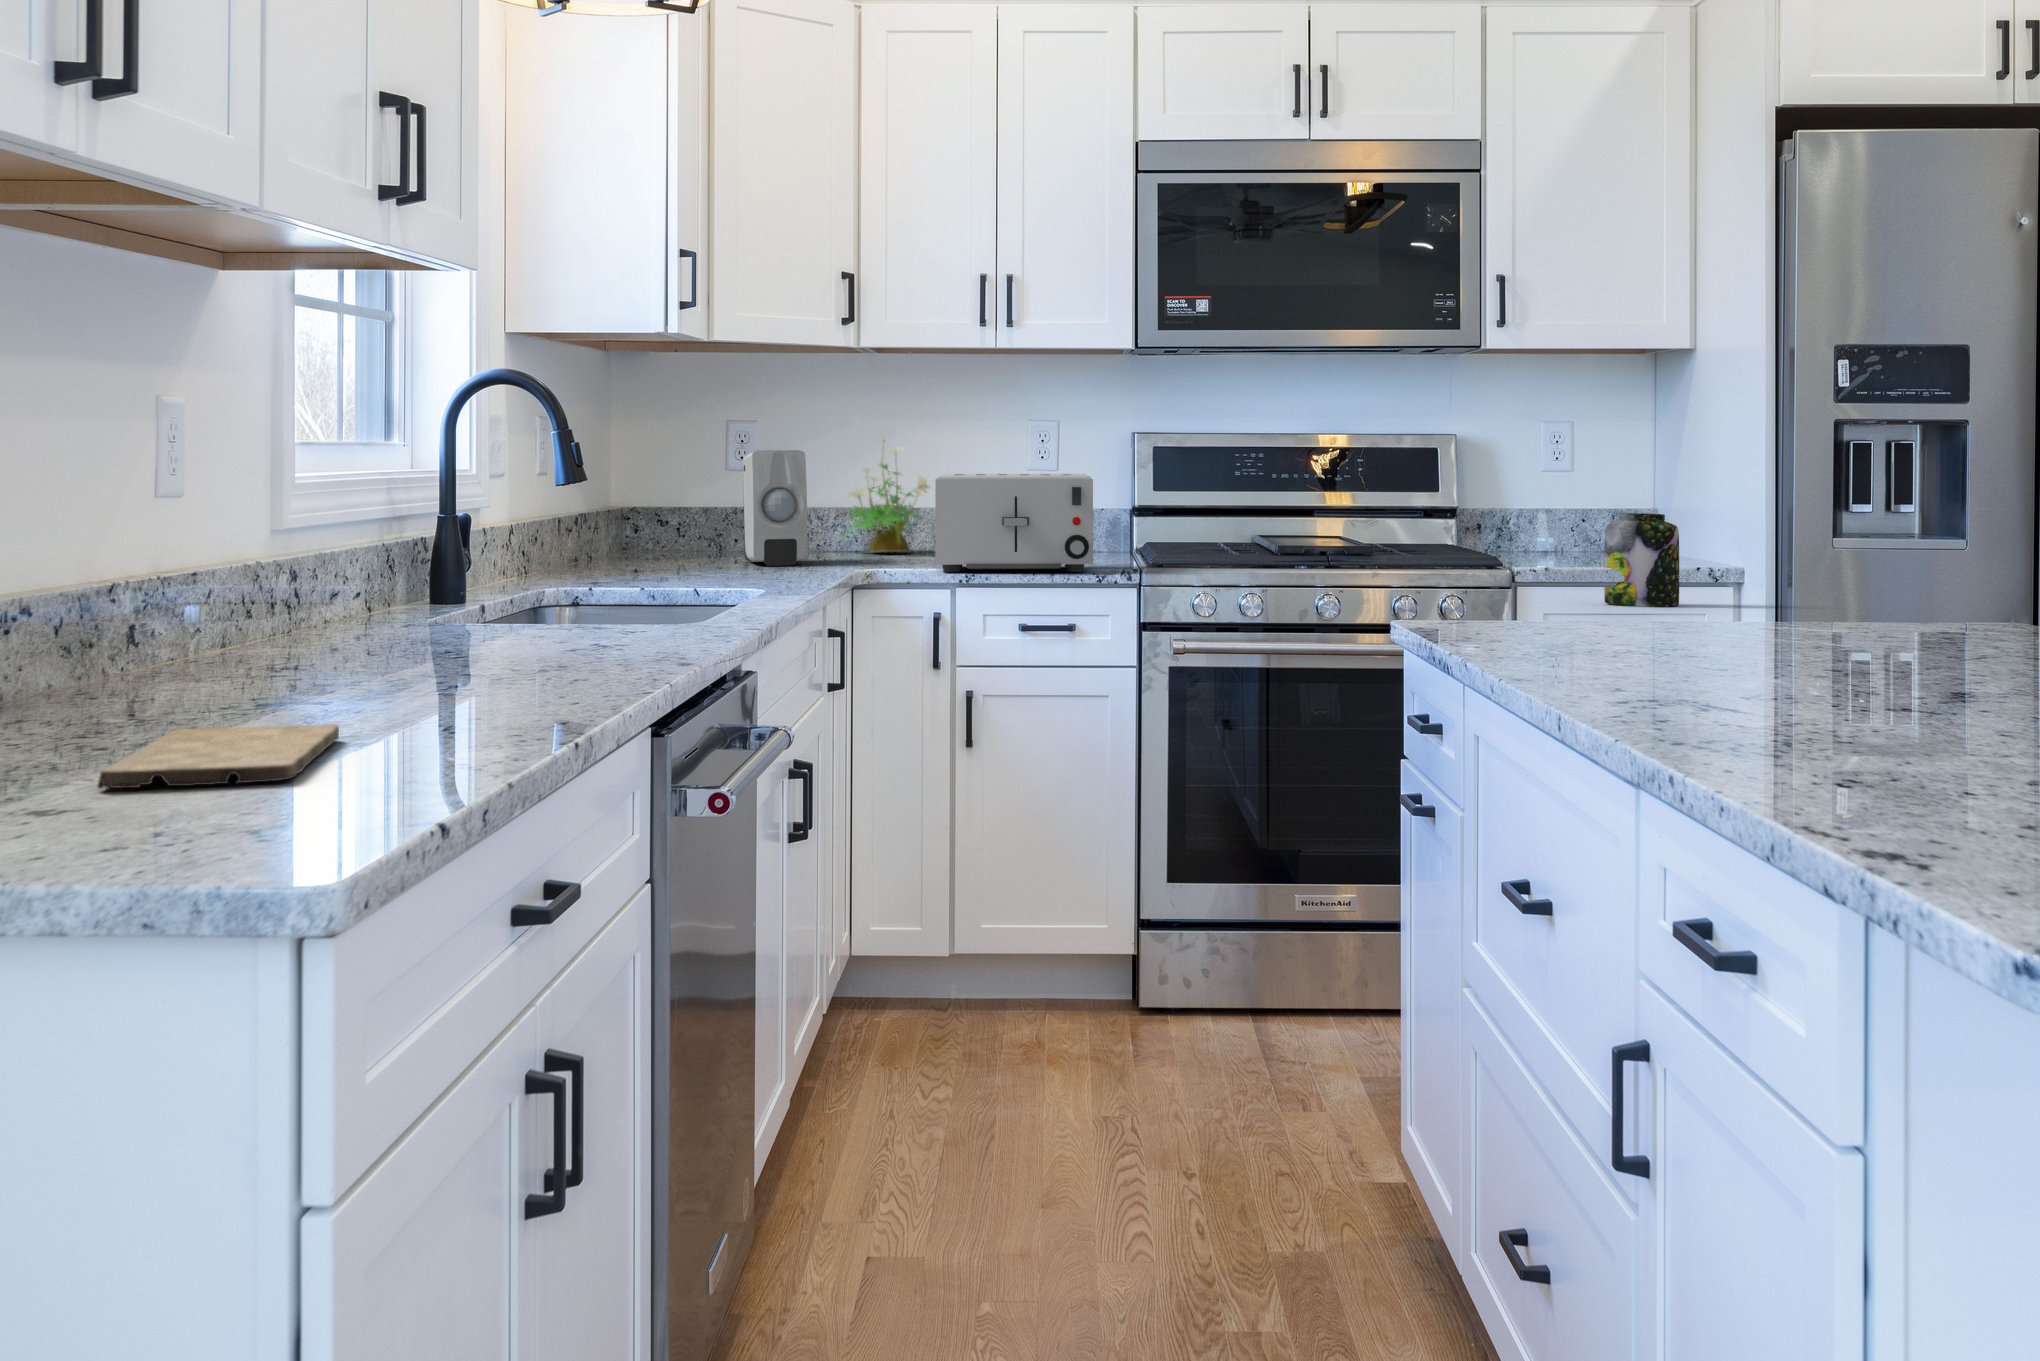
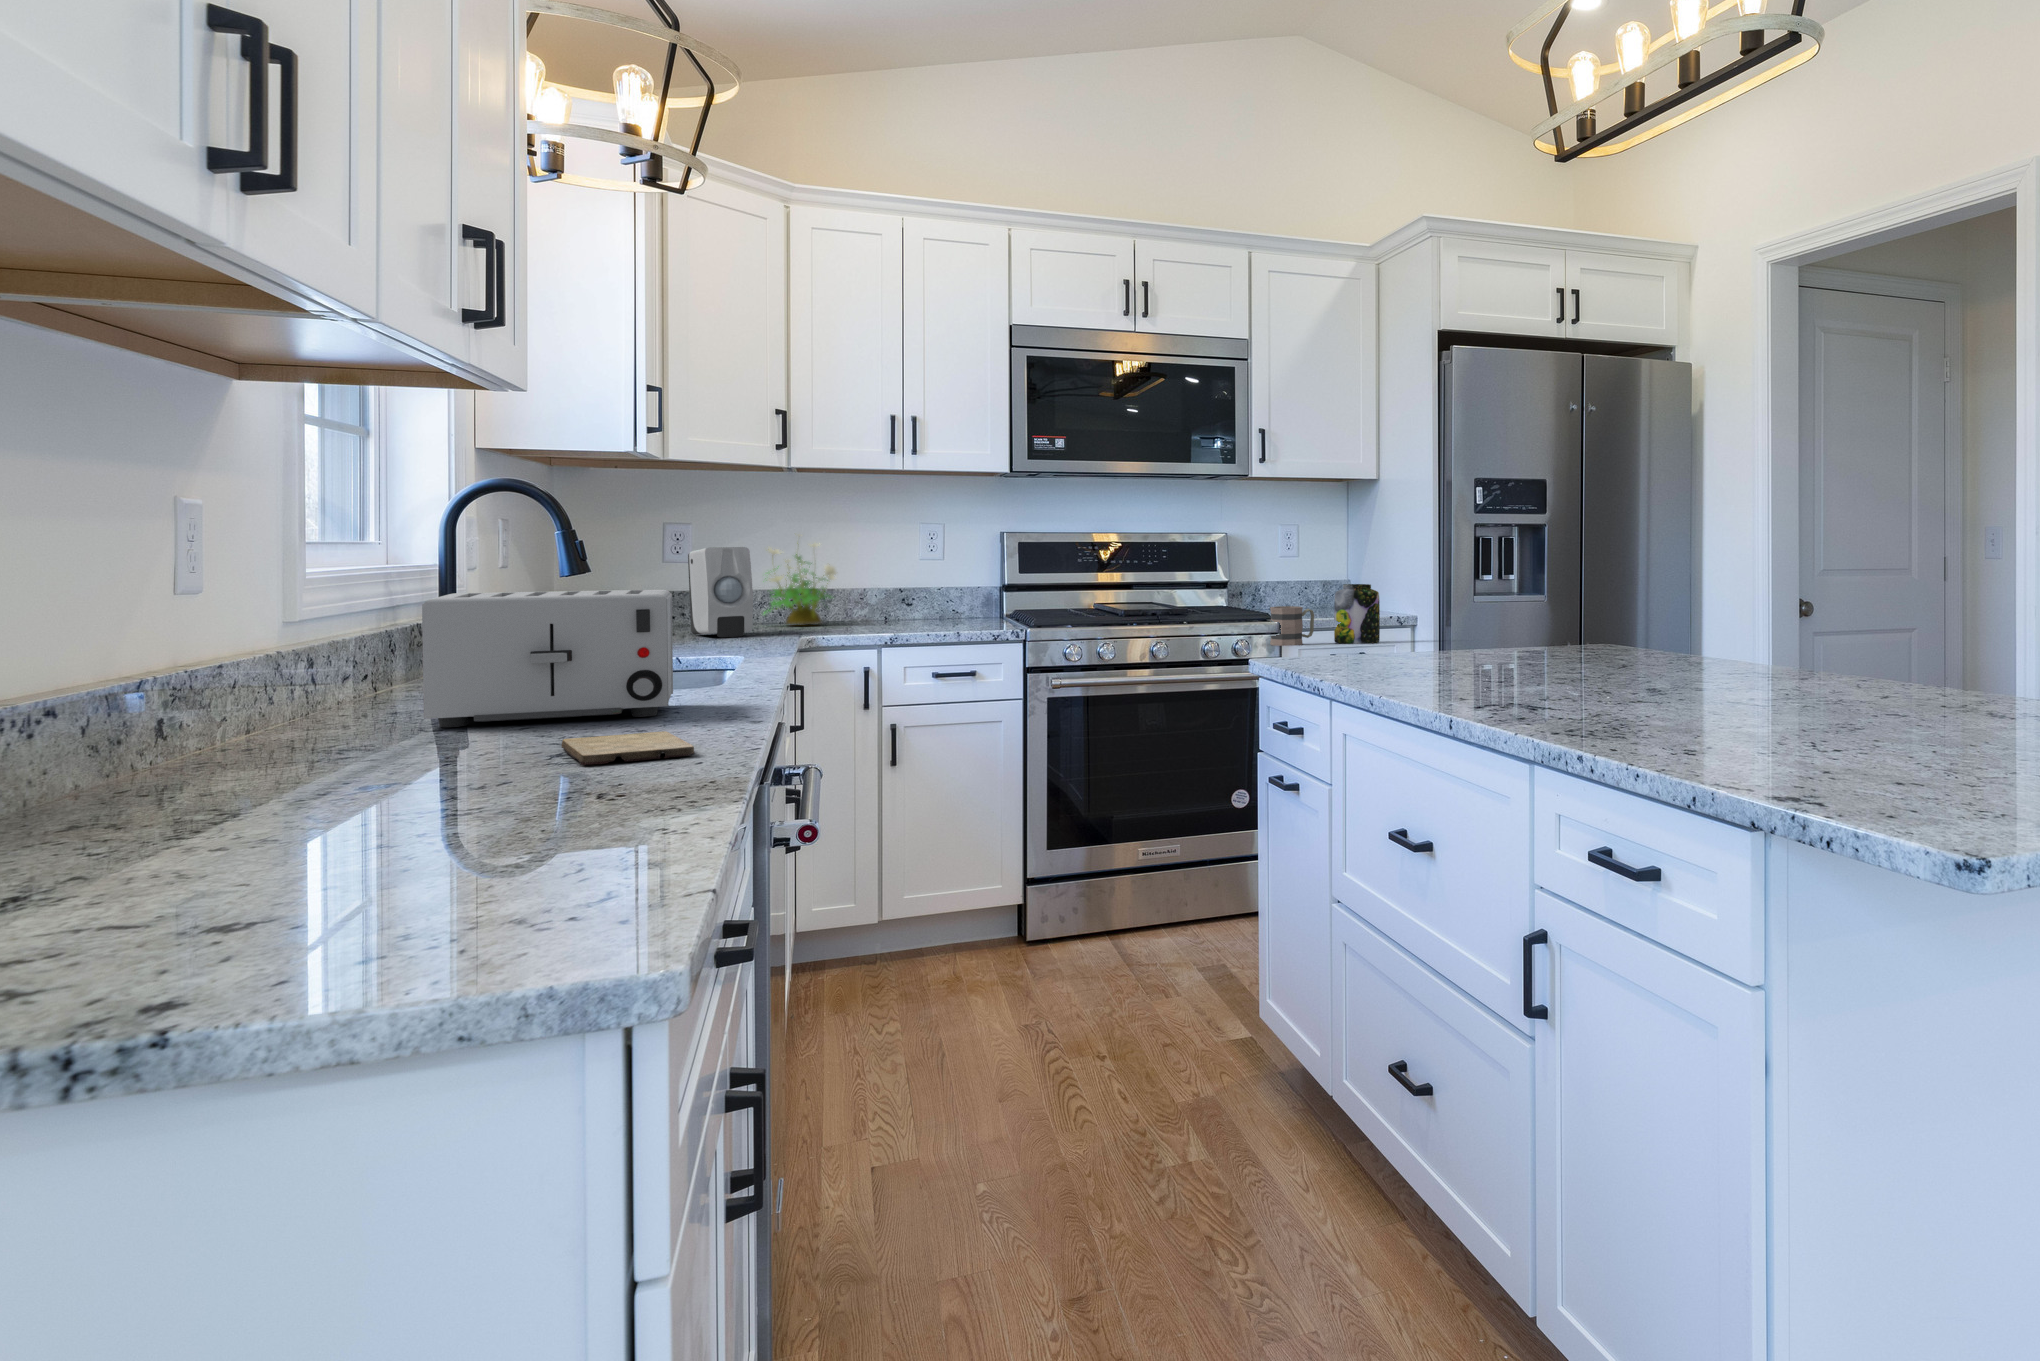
toaster: present [935,474,1093,572] -> present [422,589,673,727]
mug: none [1501,545,1571,606] -> present [1270,606,1314,646]

